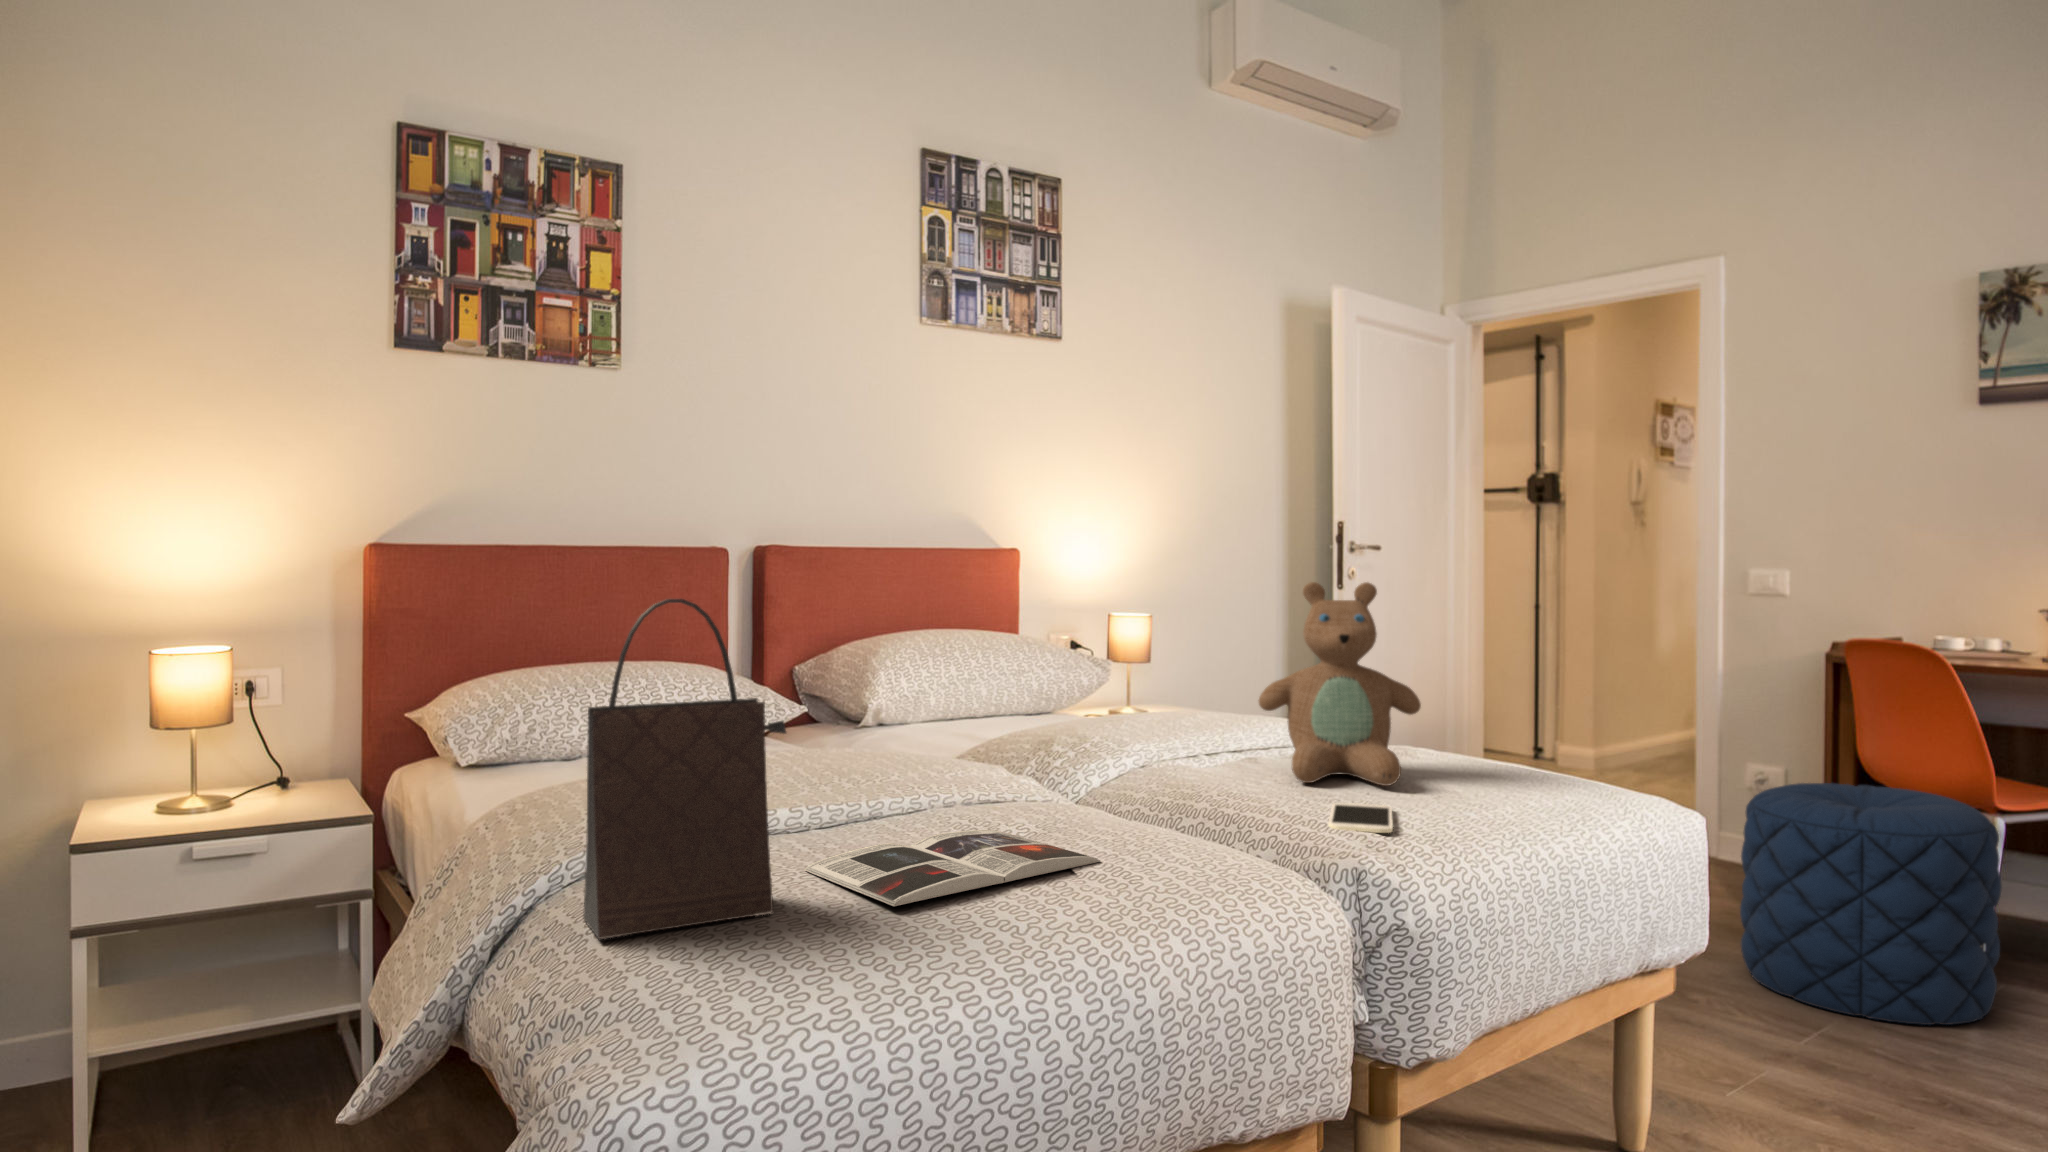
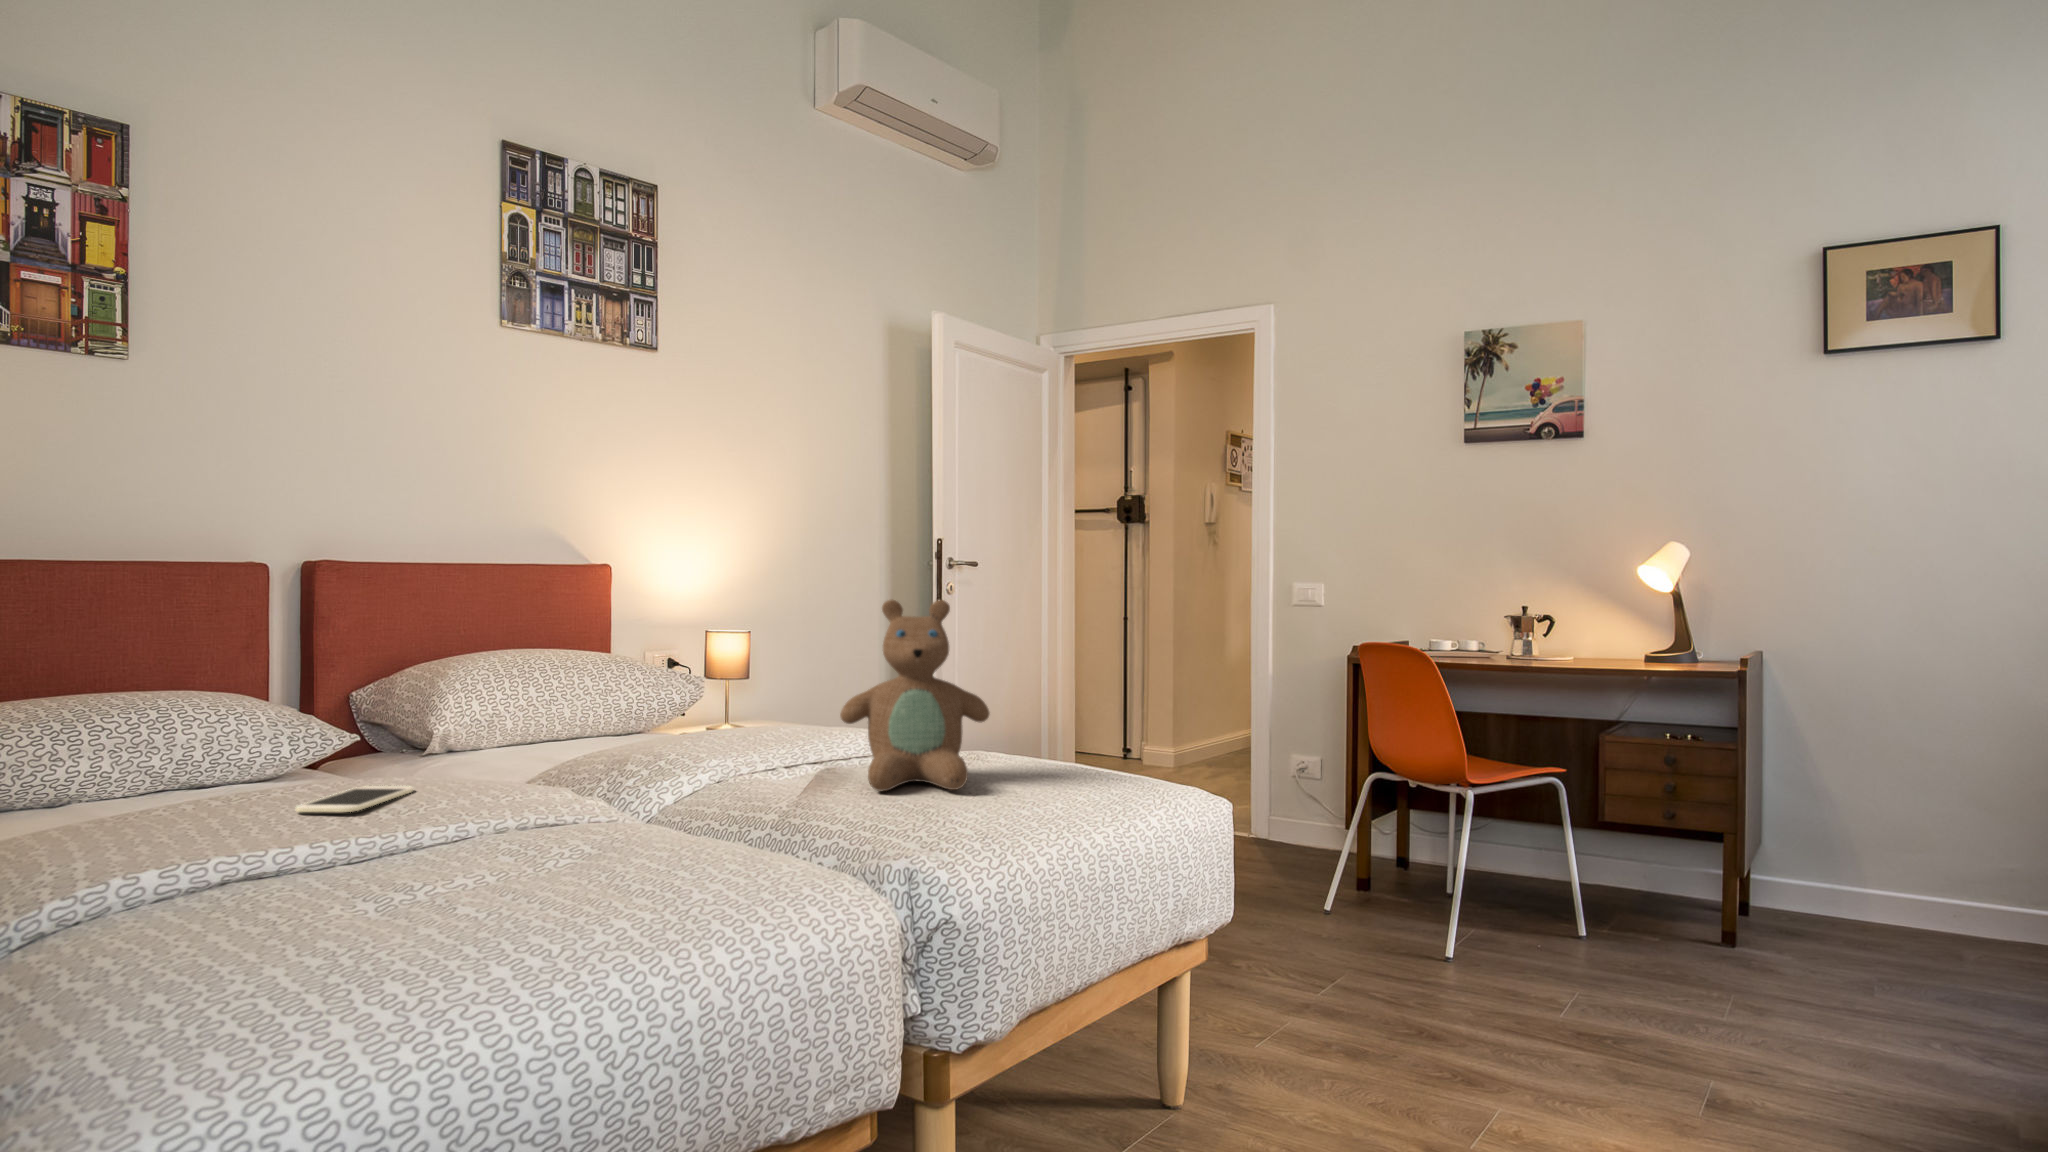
handbag: present [583,599,786,939] -> none [25,626,294,1012]
pouf: present [1740,783,2002,1025] -> none [1272,768,1458,965]
smartphone: present [1328,803,1393,833] -> present [296,786,413,812]
magazine: present [805,830,1100,906] -> none [321,857,657,944]

